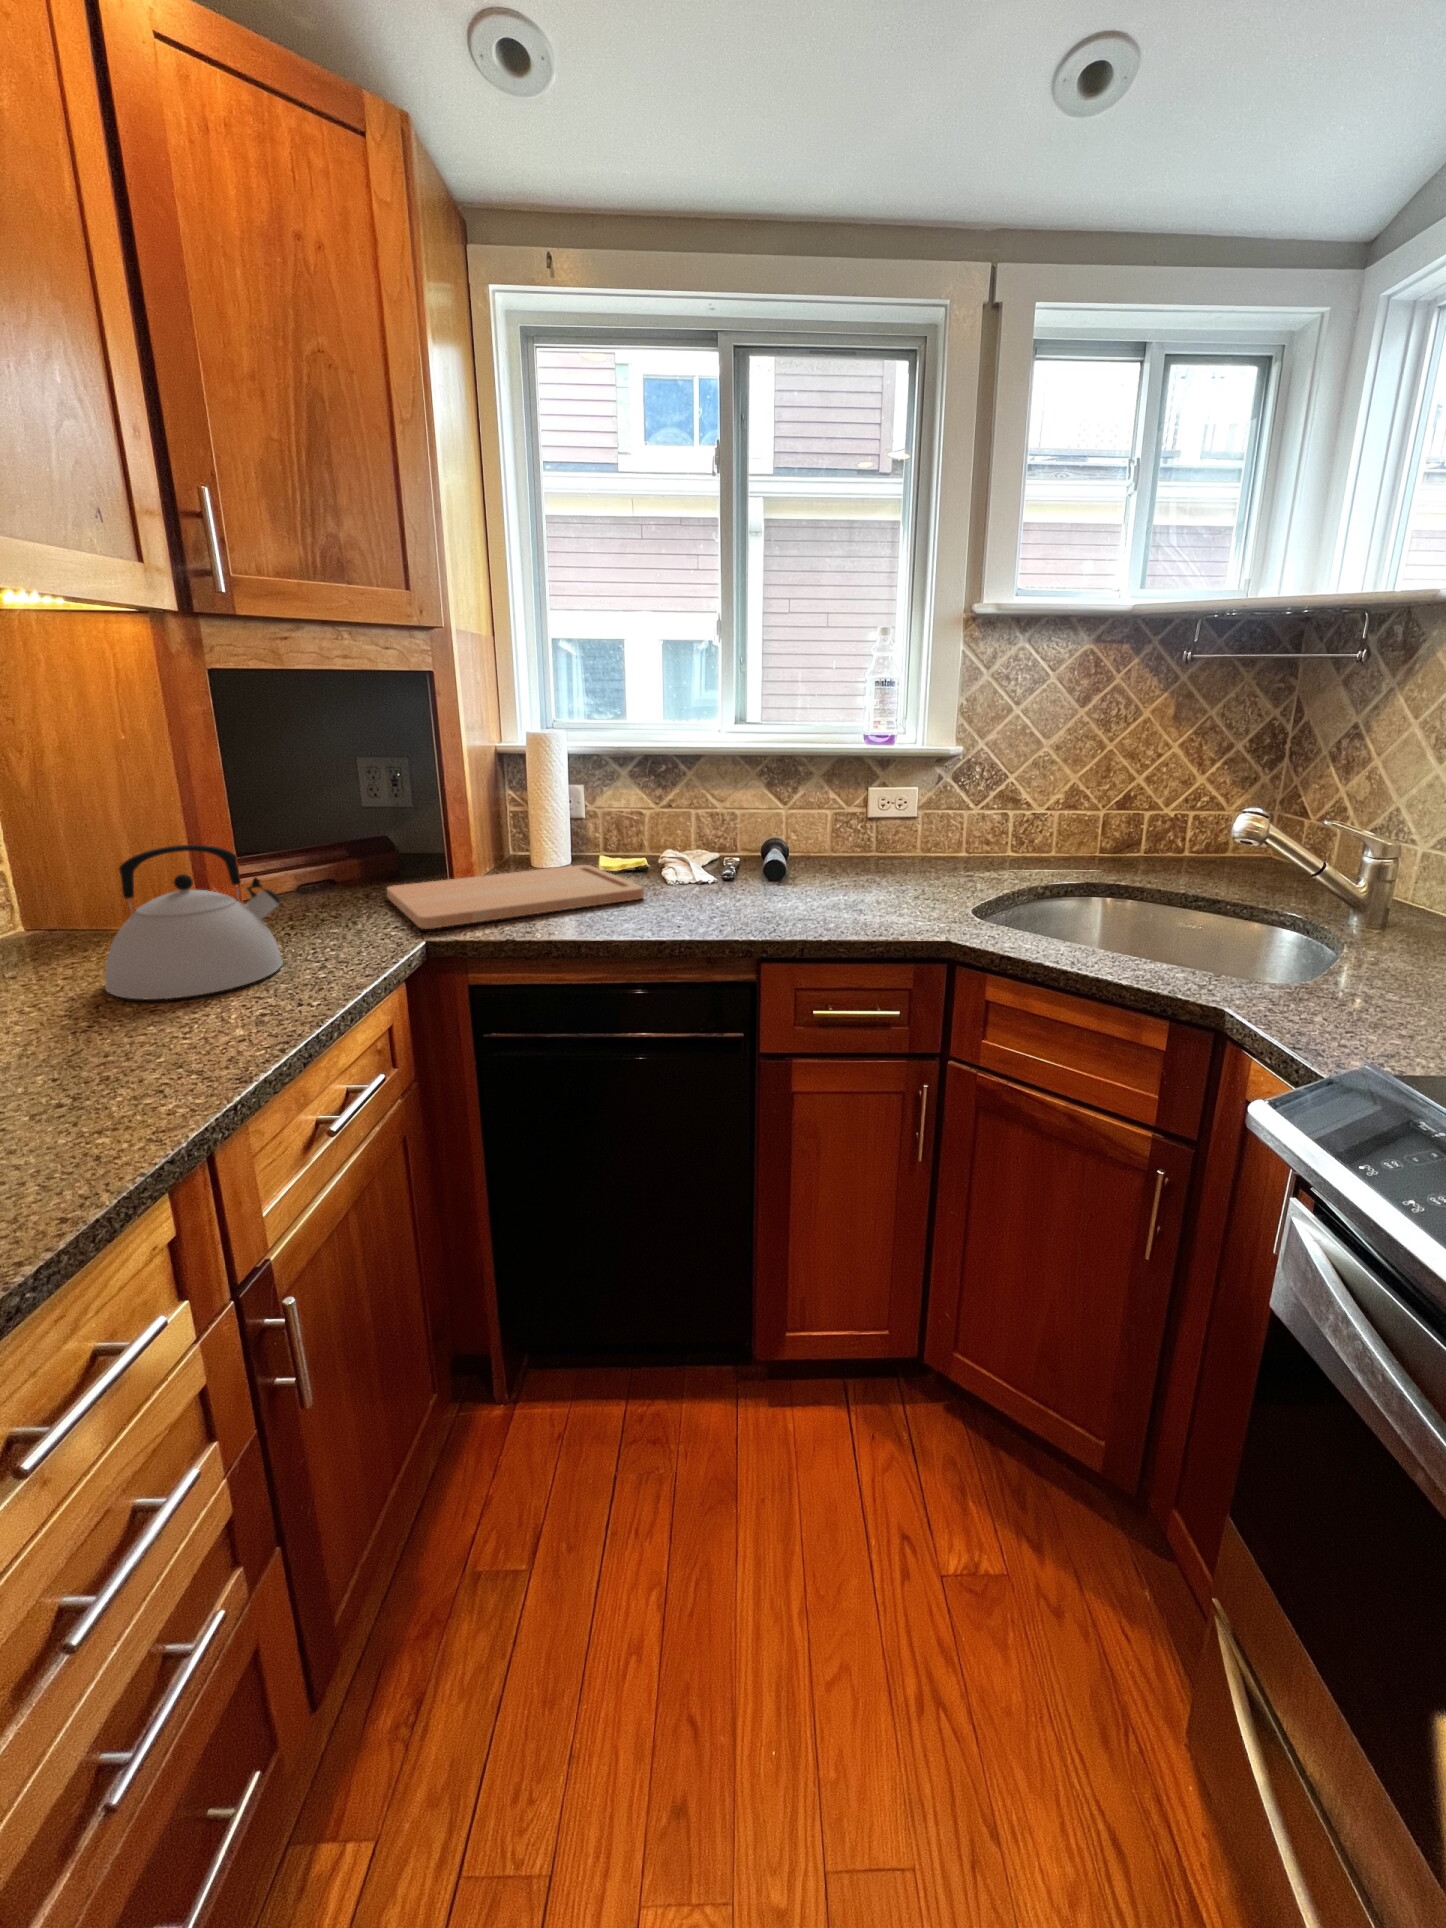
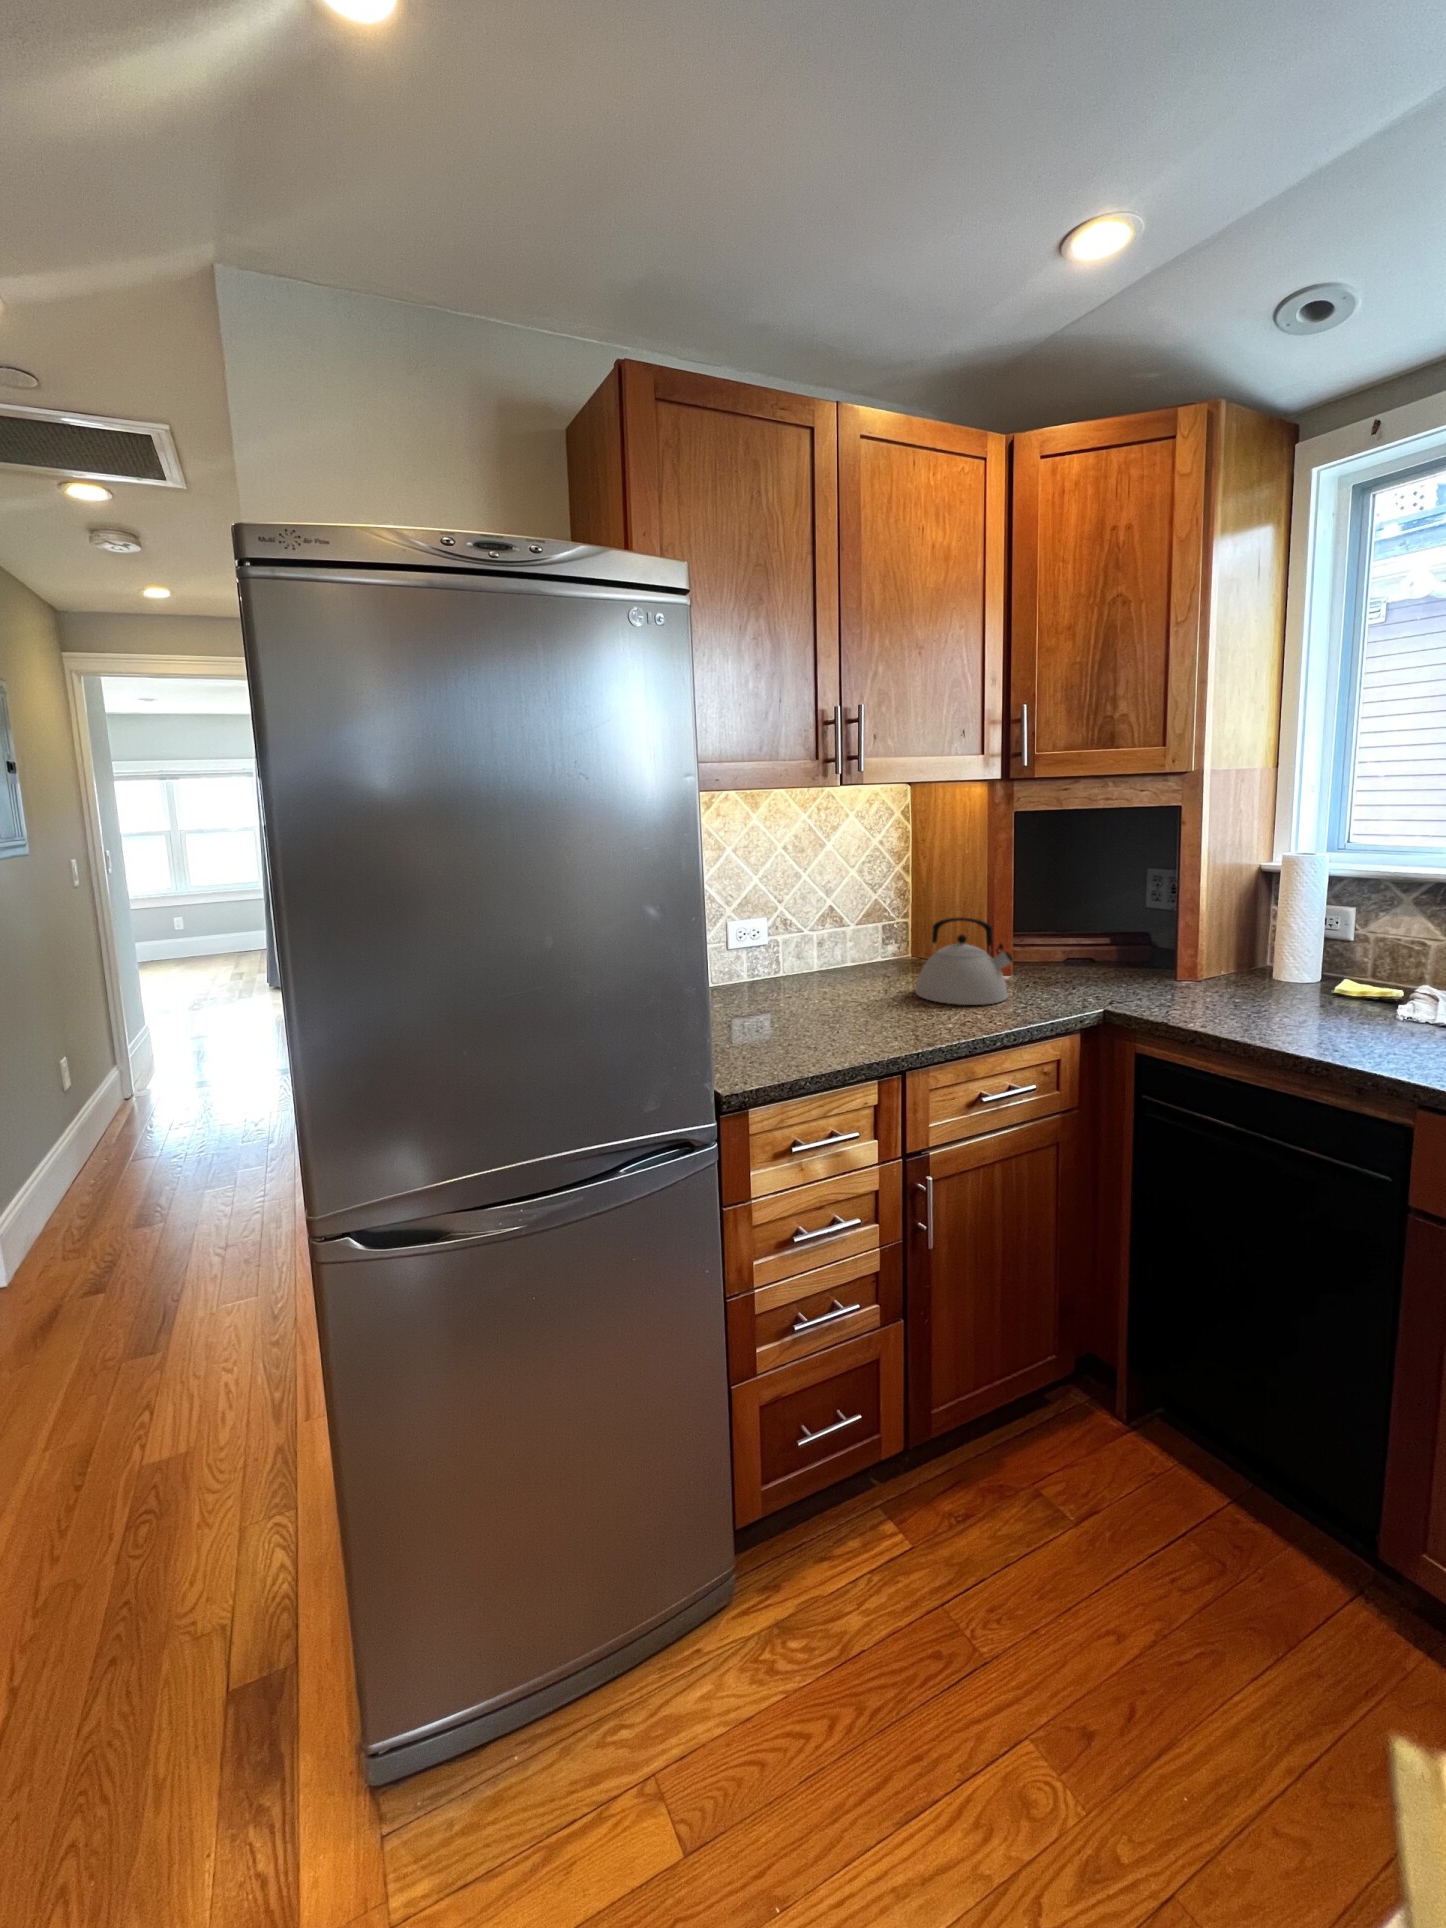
cutting board: present [387,865,644,929] -> none [1108,969,1346,1023]

